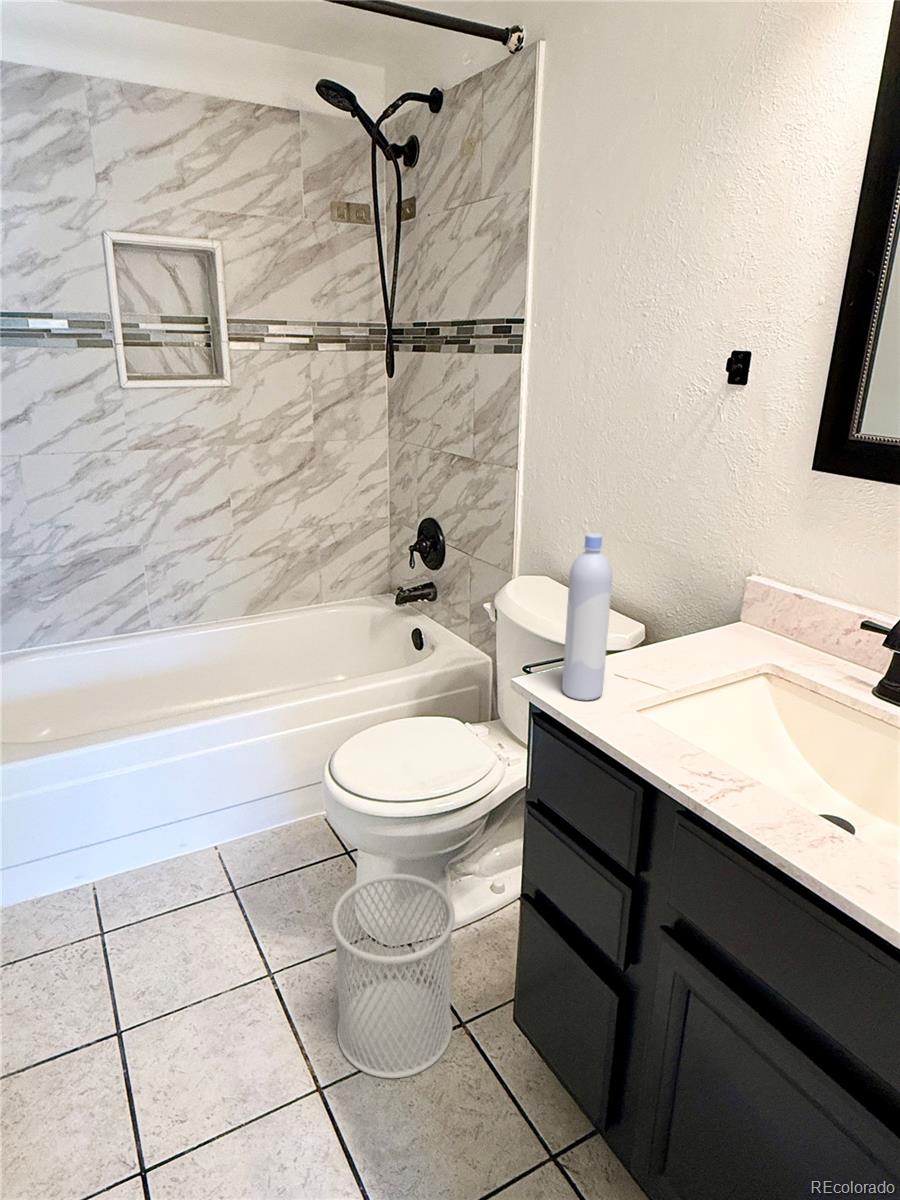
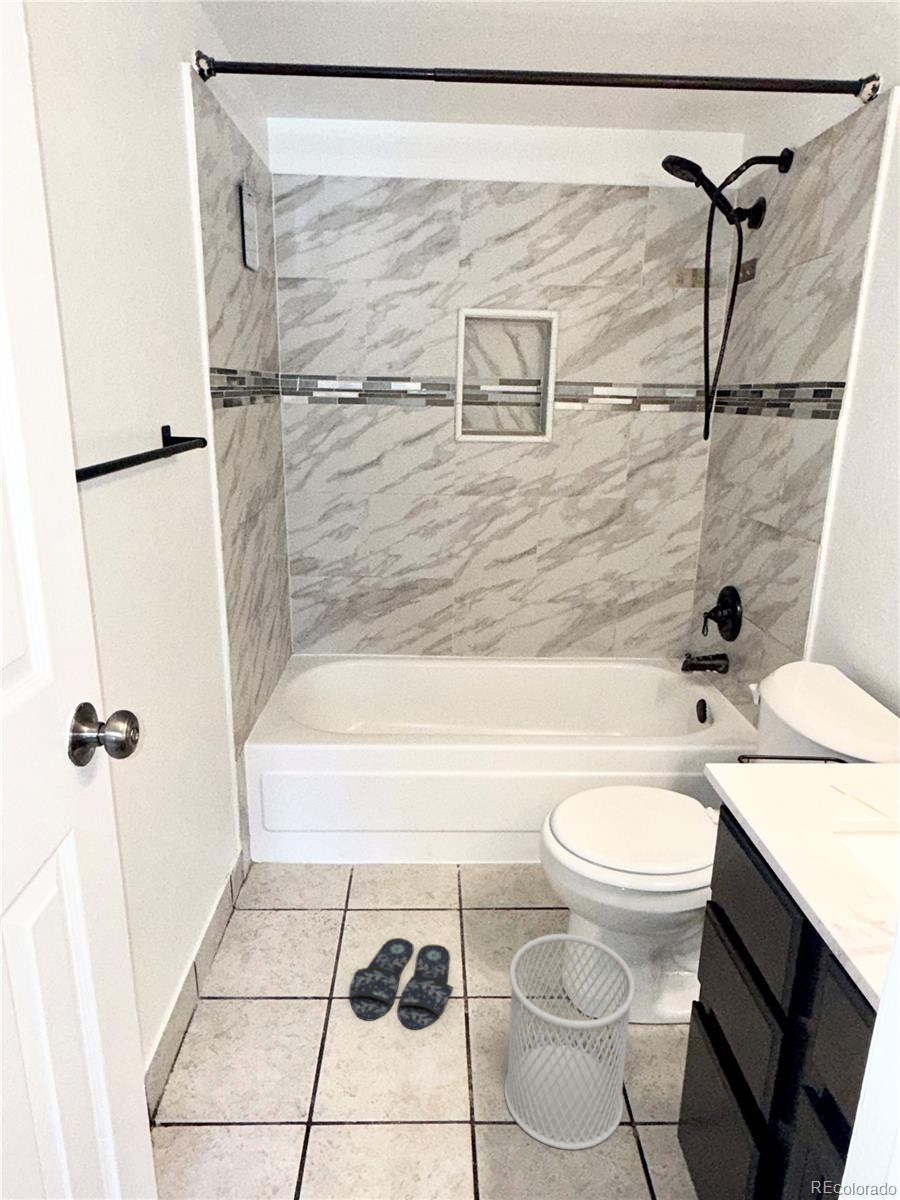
bottle: present [562,533,612,700] -> none [764,620,832,805]
slippers: none [140,932,255,1039] -> present [349,938,453,1030]

